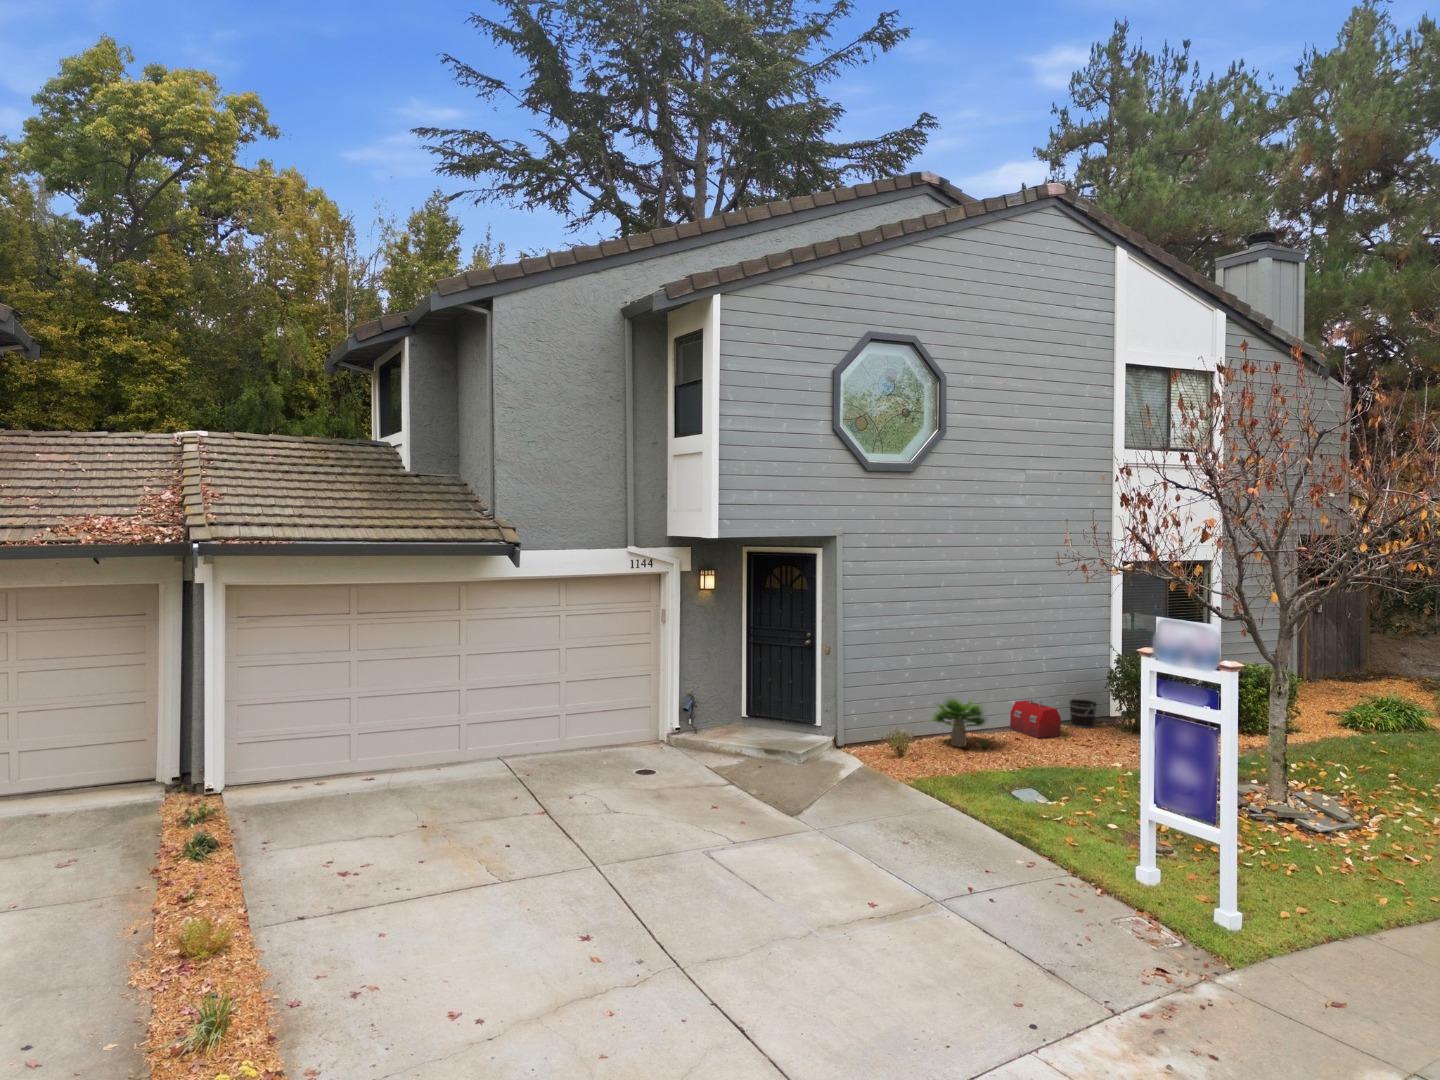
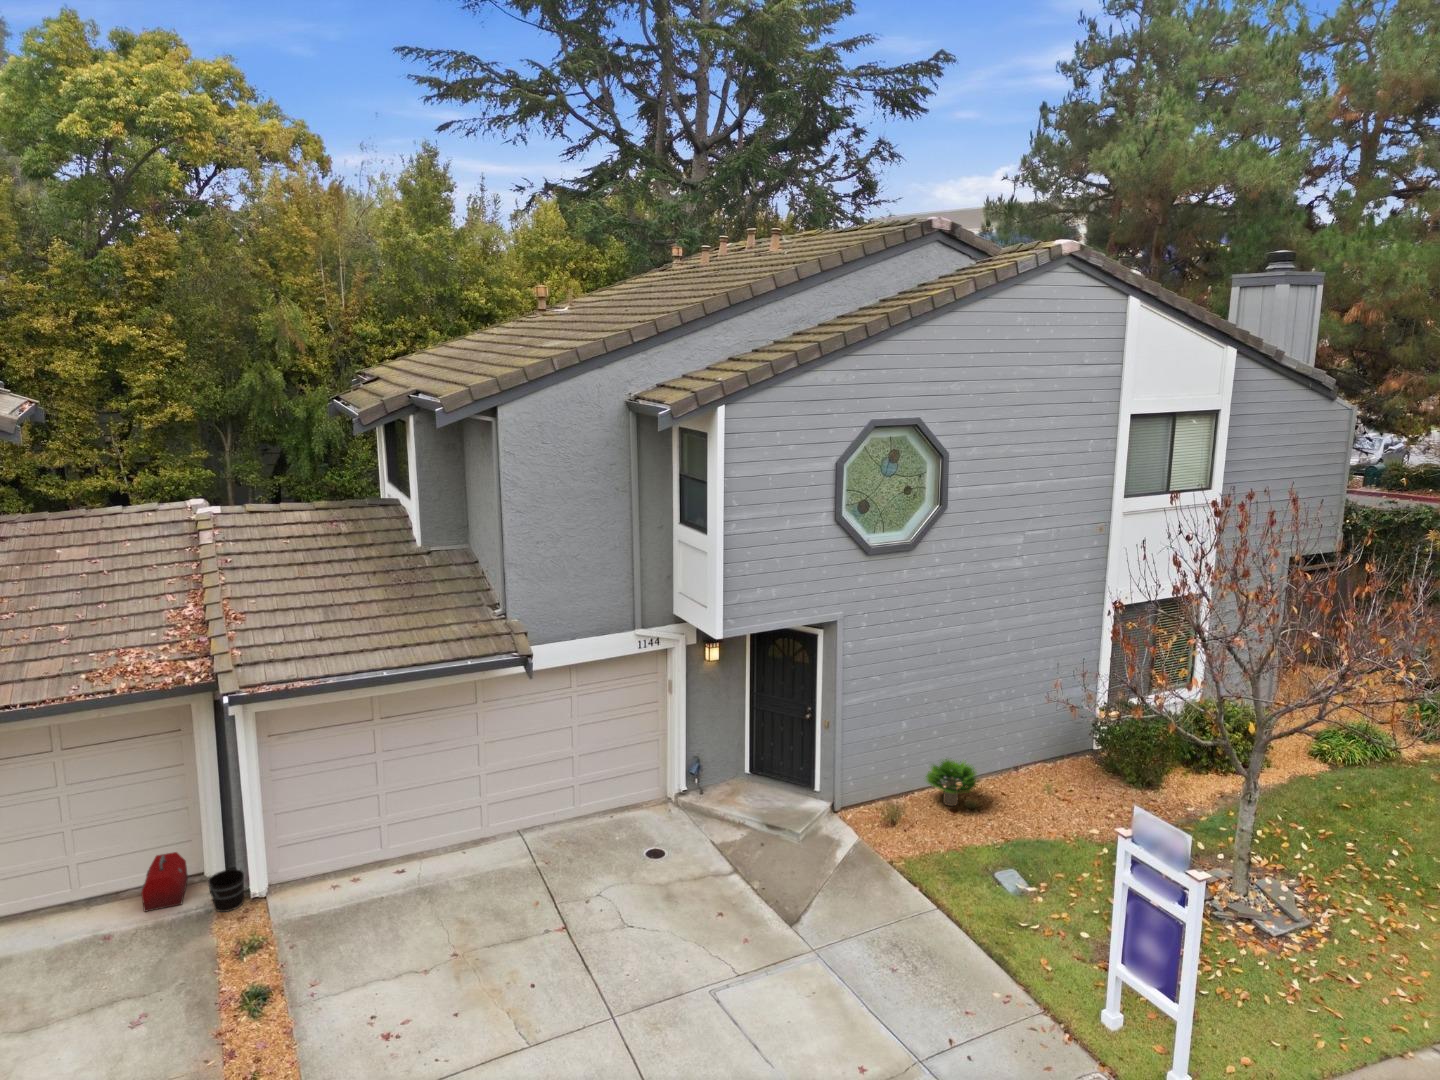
toolbox: present [1010,698,1061,738] -> present [142,852,188,912]
bucket: present [1070,699,1097,728] -> present [208,869,244,912]

